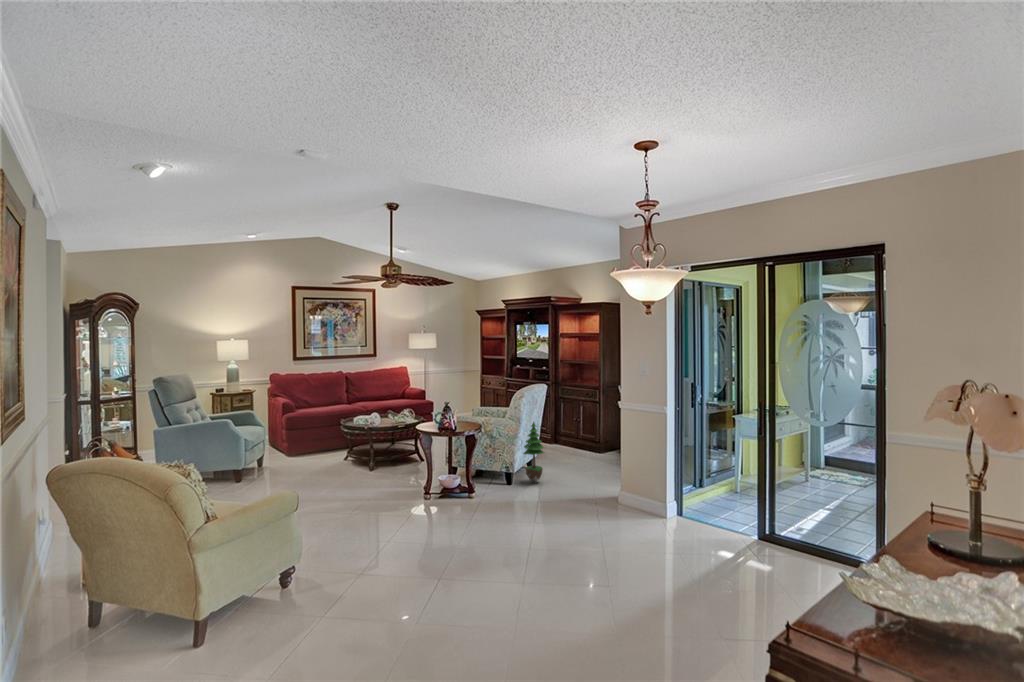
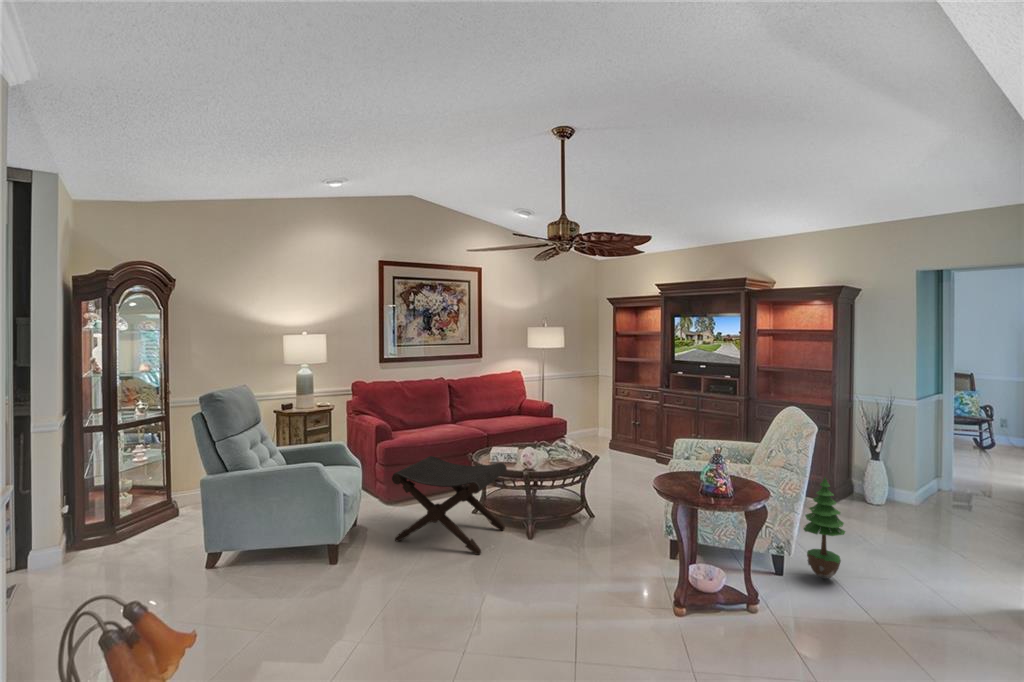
footstool: none [281,421,361,477] -> present [392,456,507,555]

